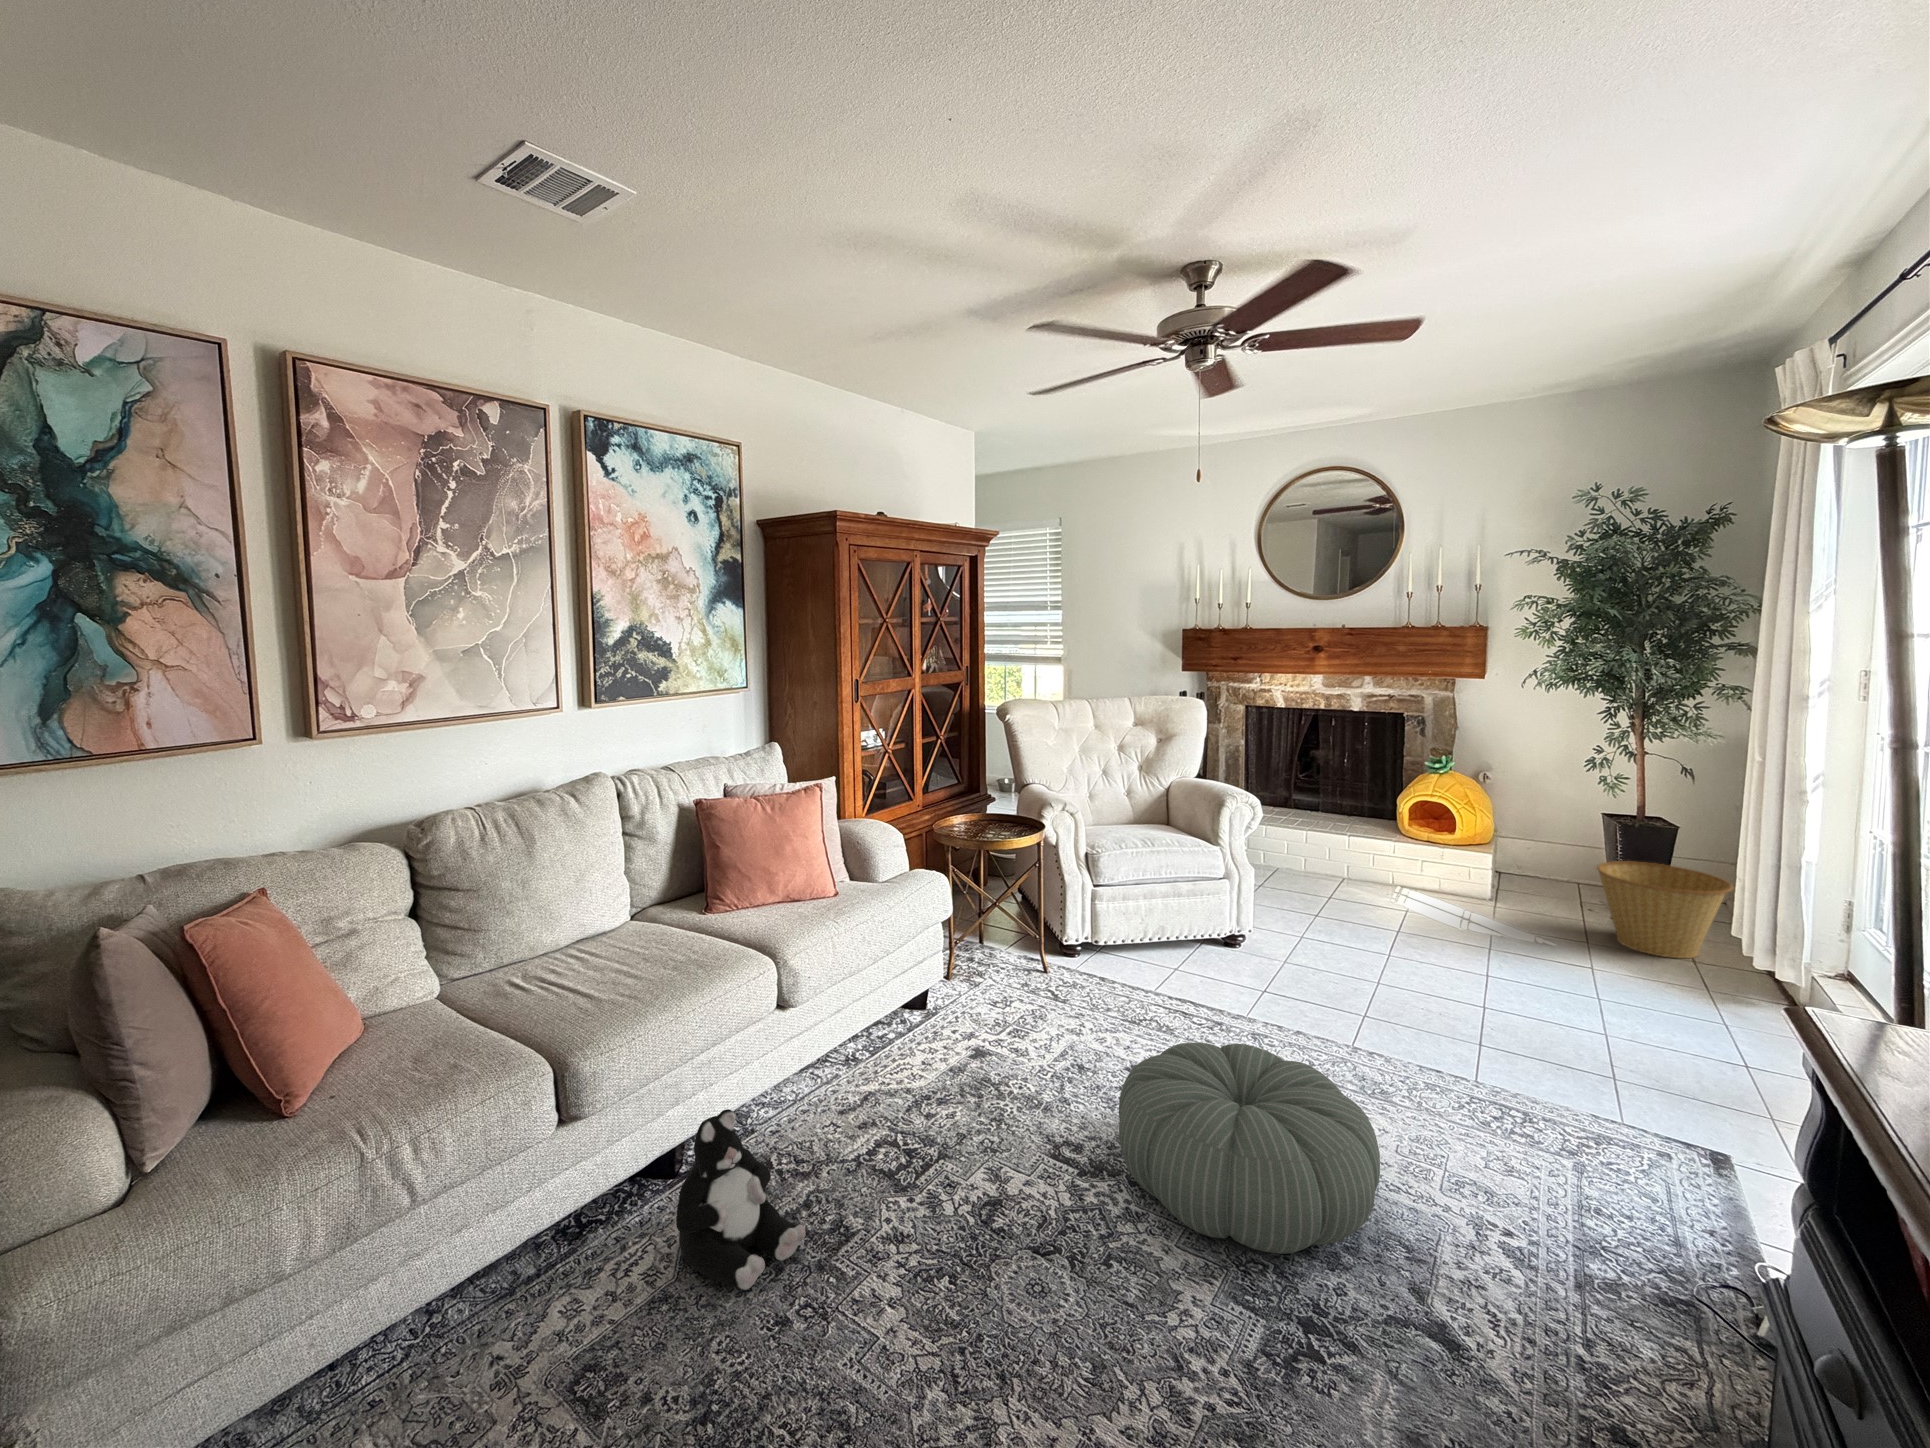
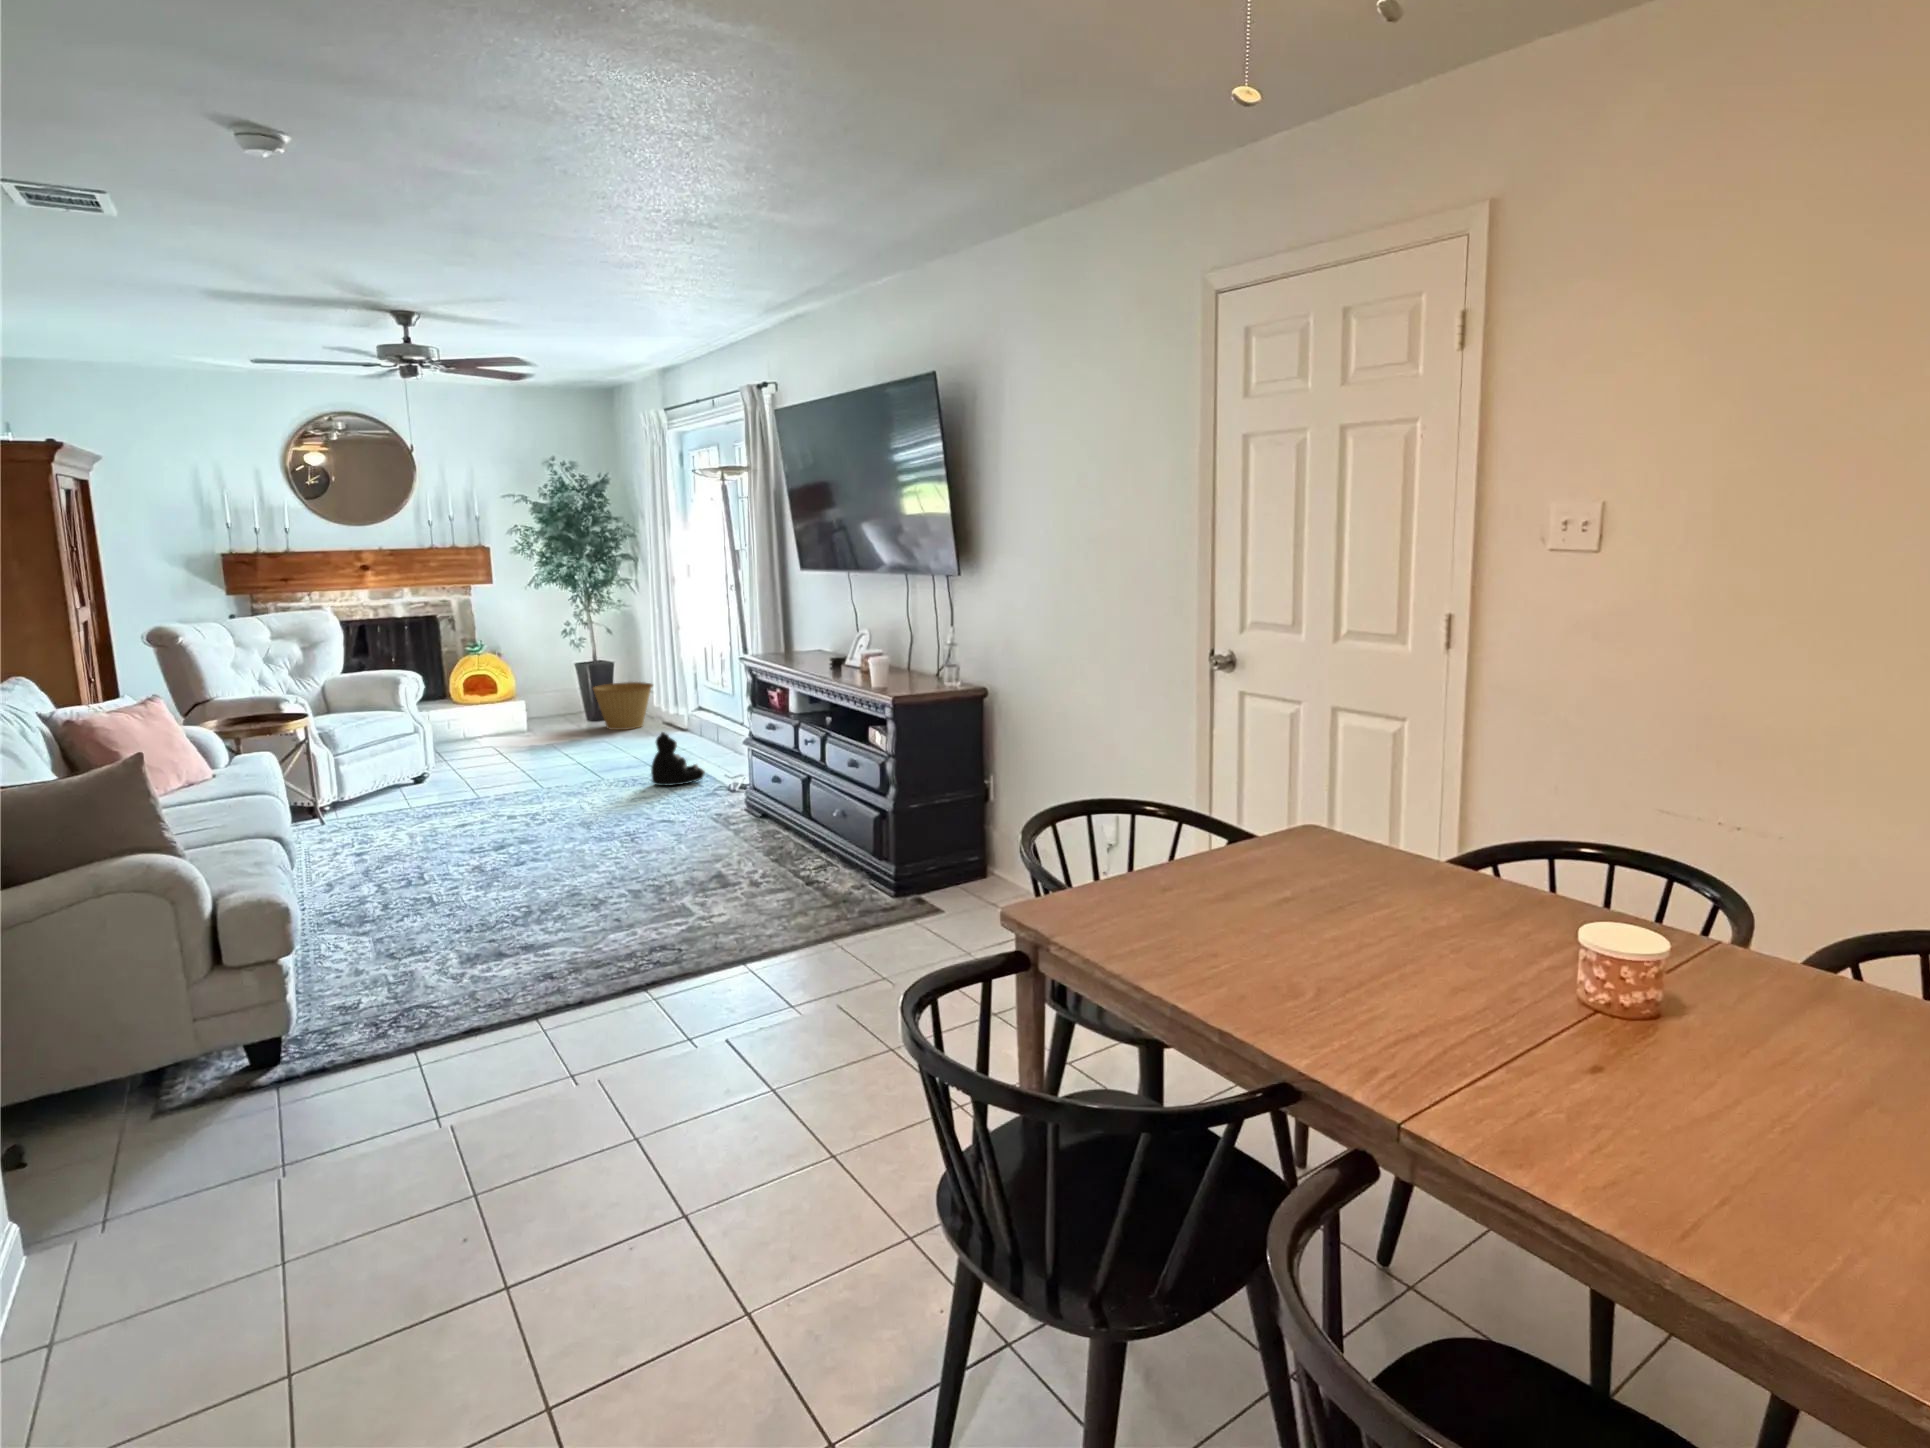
pouf: present [1119,1043,1380,1254] -> none [510,767,643,839]
plush toy: present [676,1109,805,1290] -> present [651,732,705,786]

